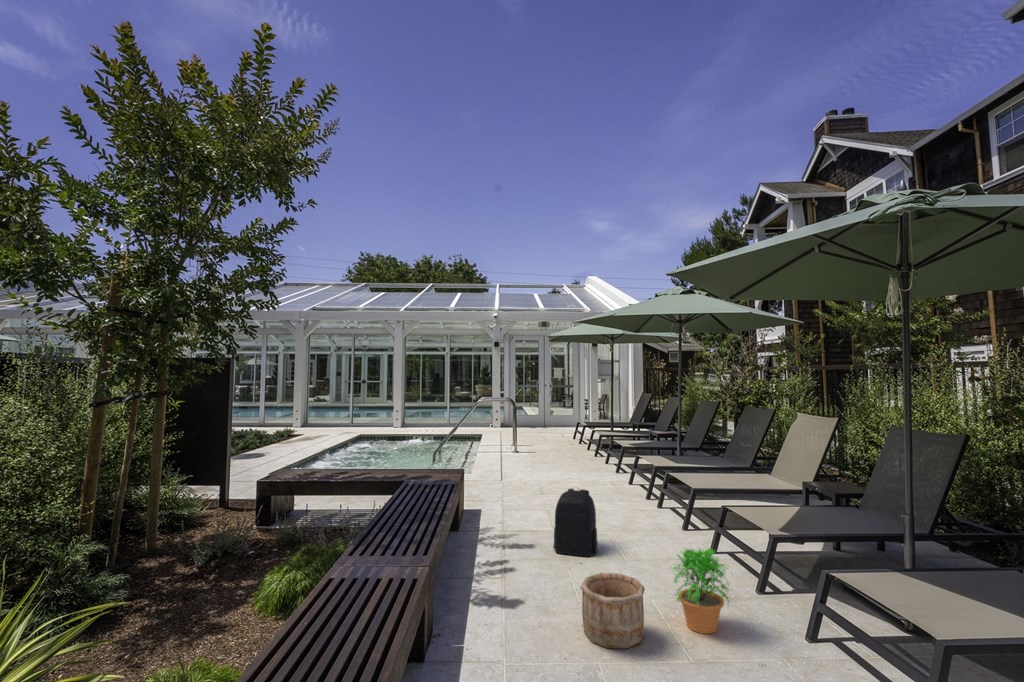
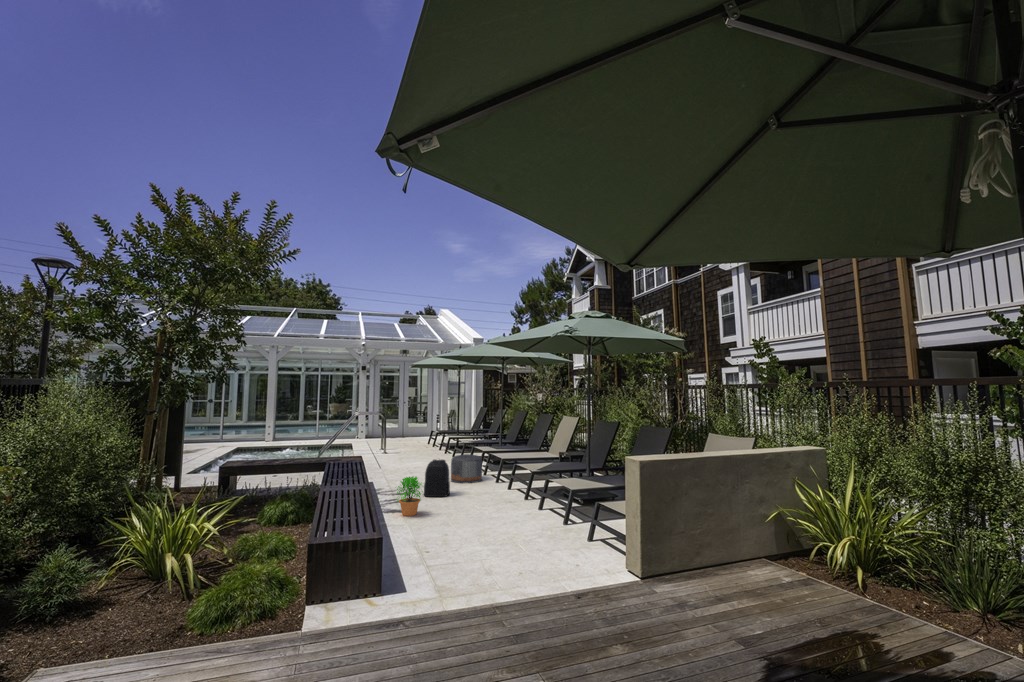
pouf: none [600,473,651,522] -> present [451,454,482,483]
potted plant: present [672,548,729,634] -> present [397,476,423,516]
wooden bucket: present [580,573,645,649] -> none [443,491,475,521]

